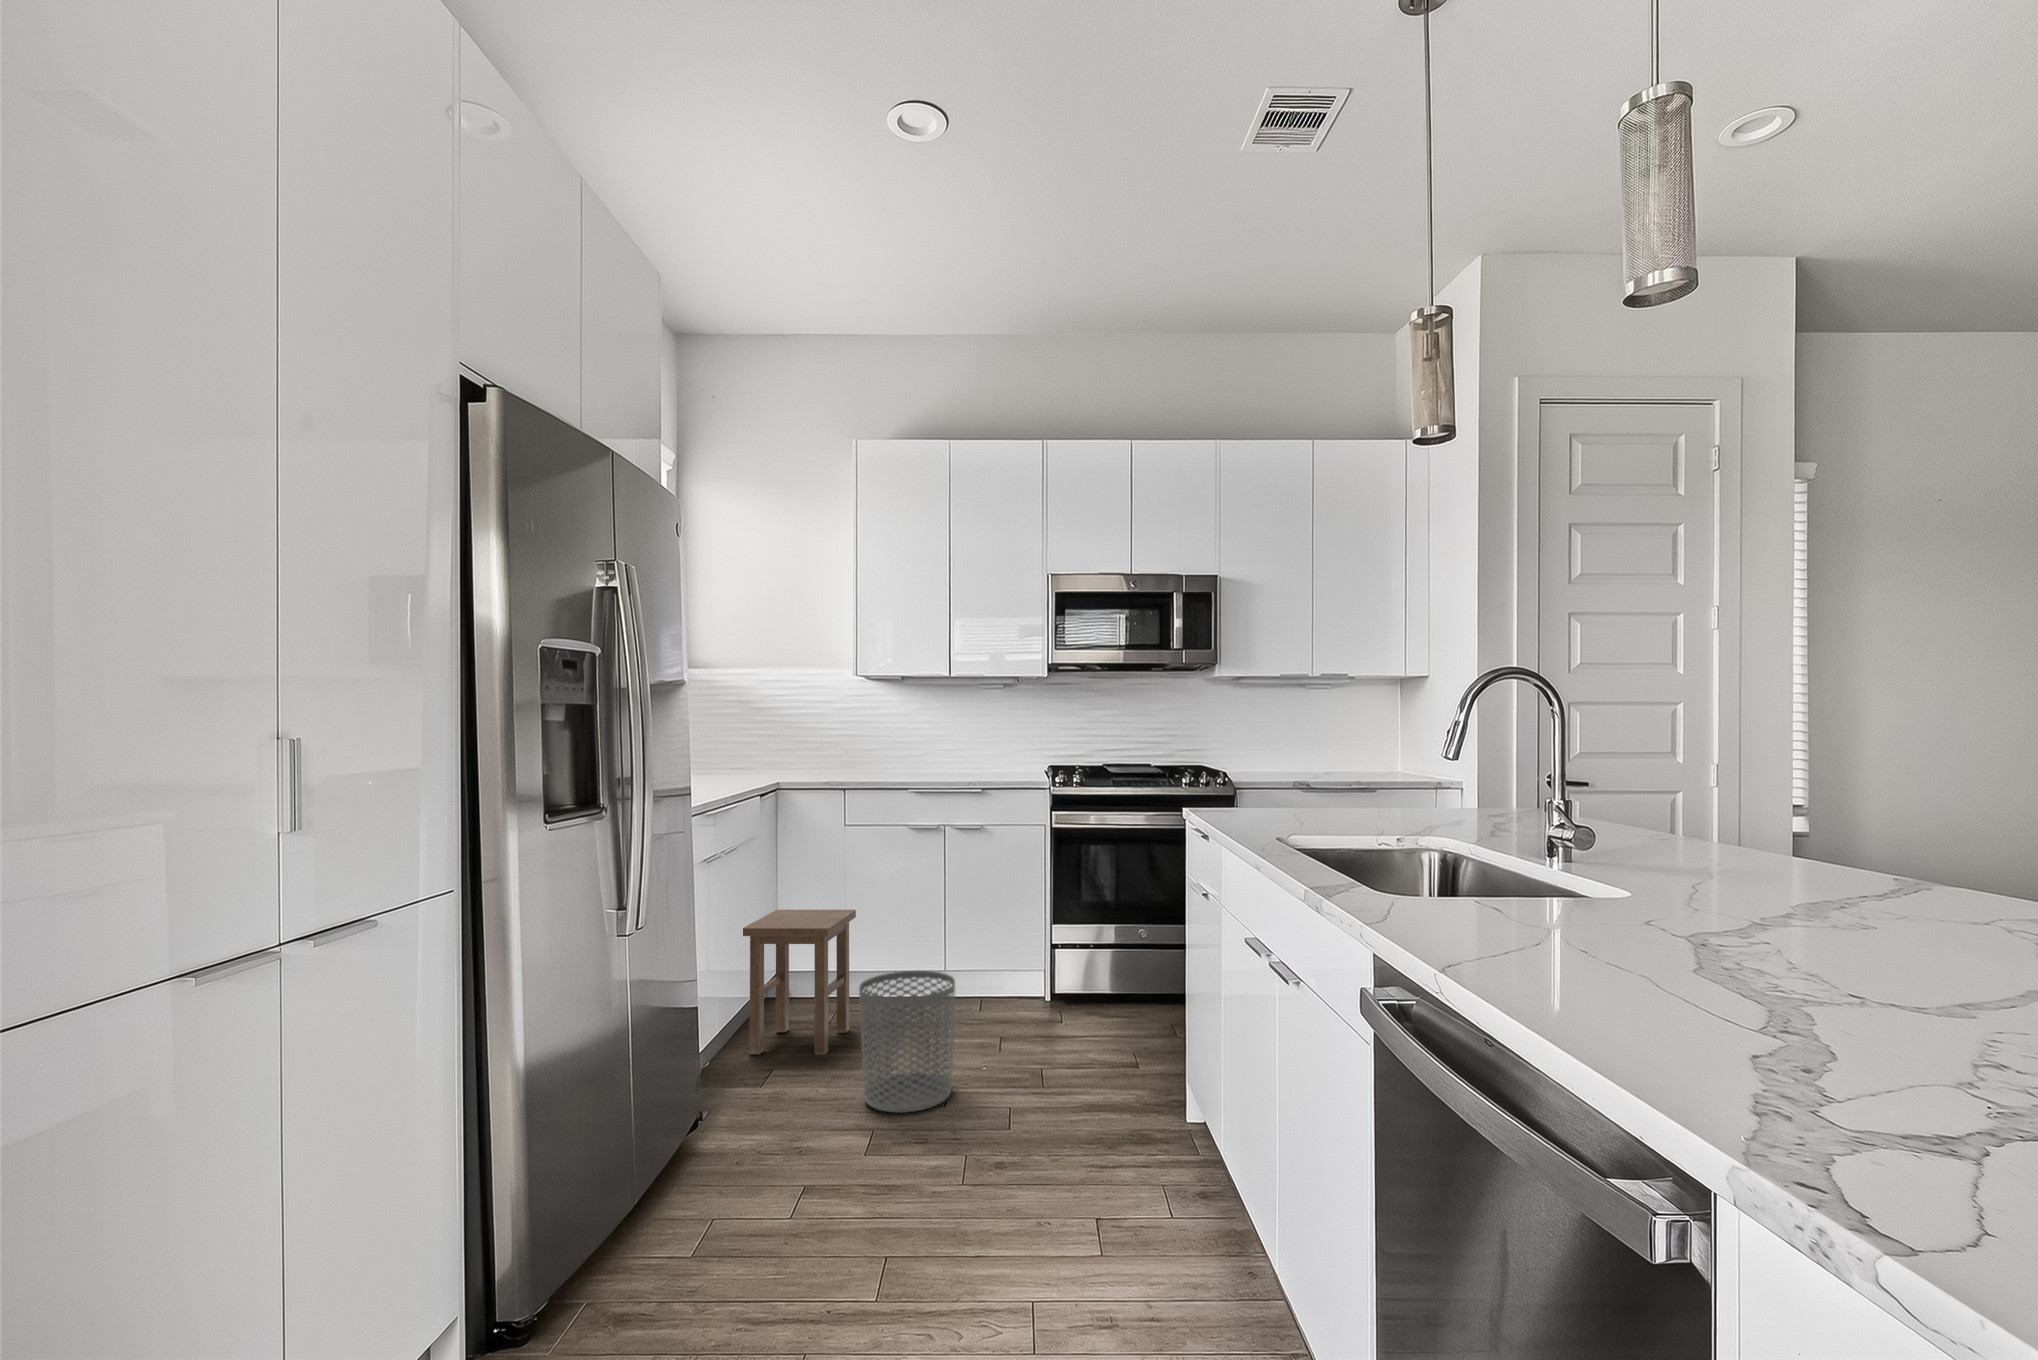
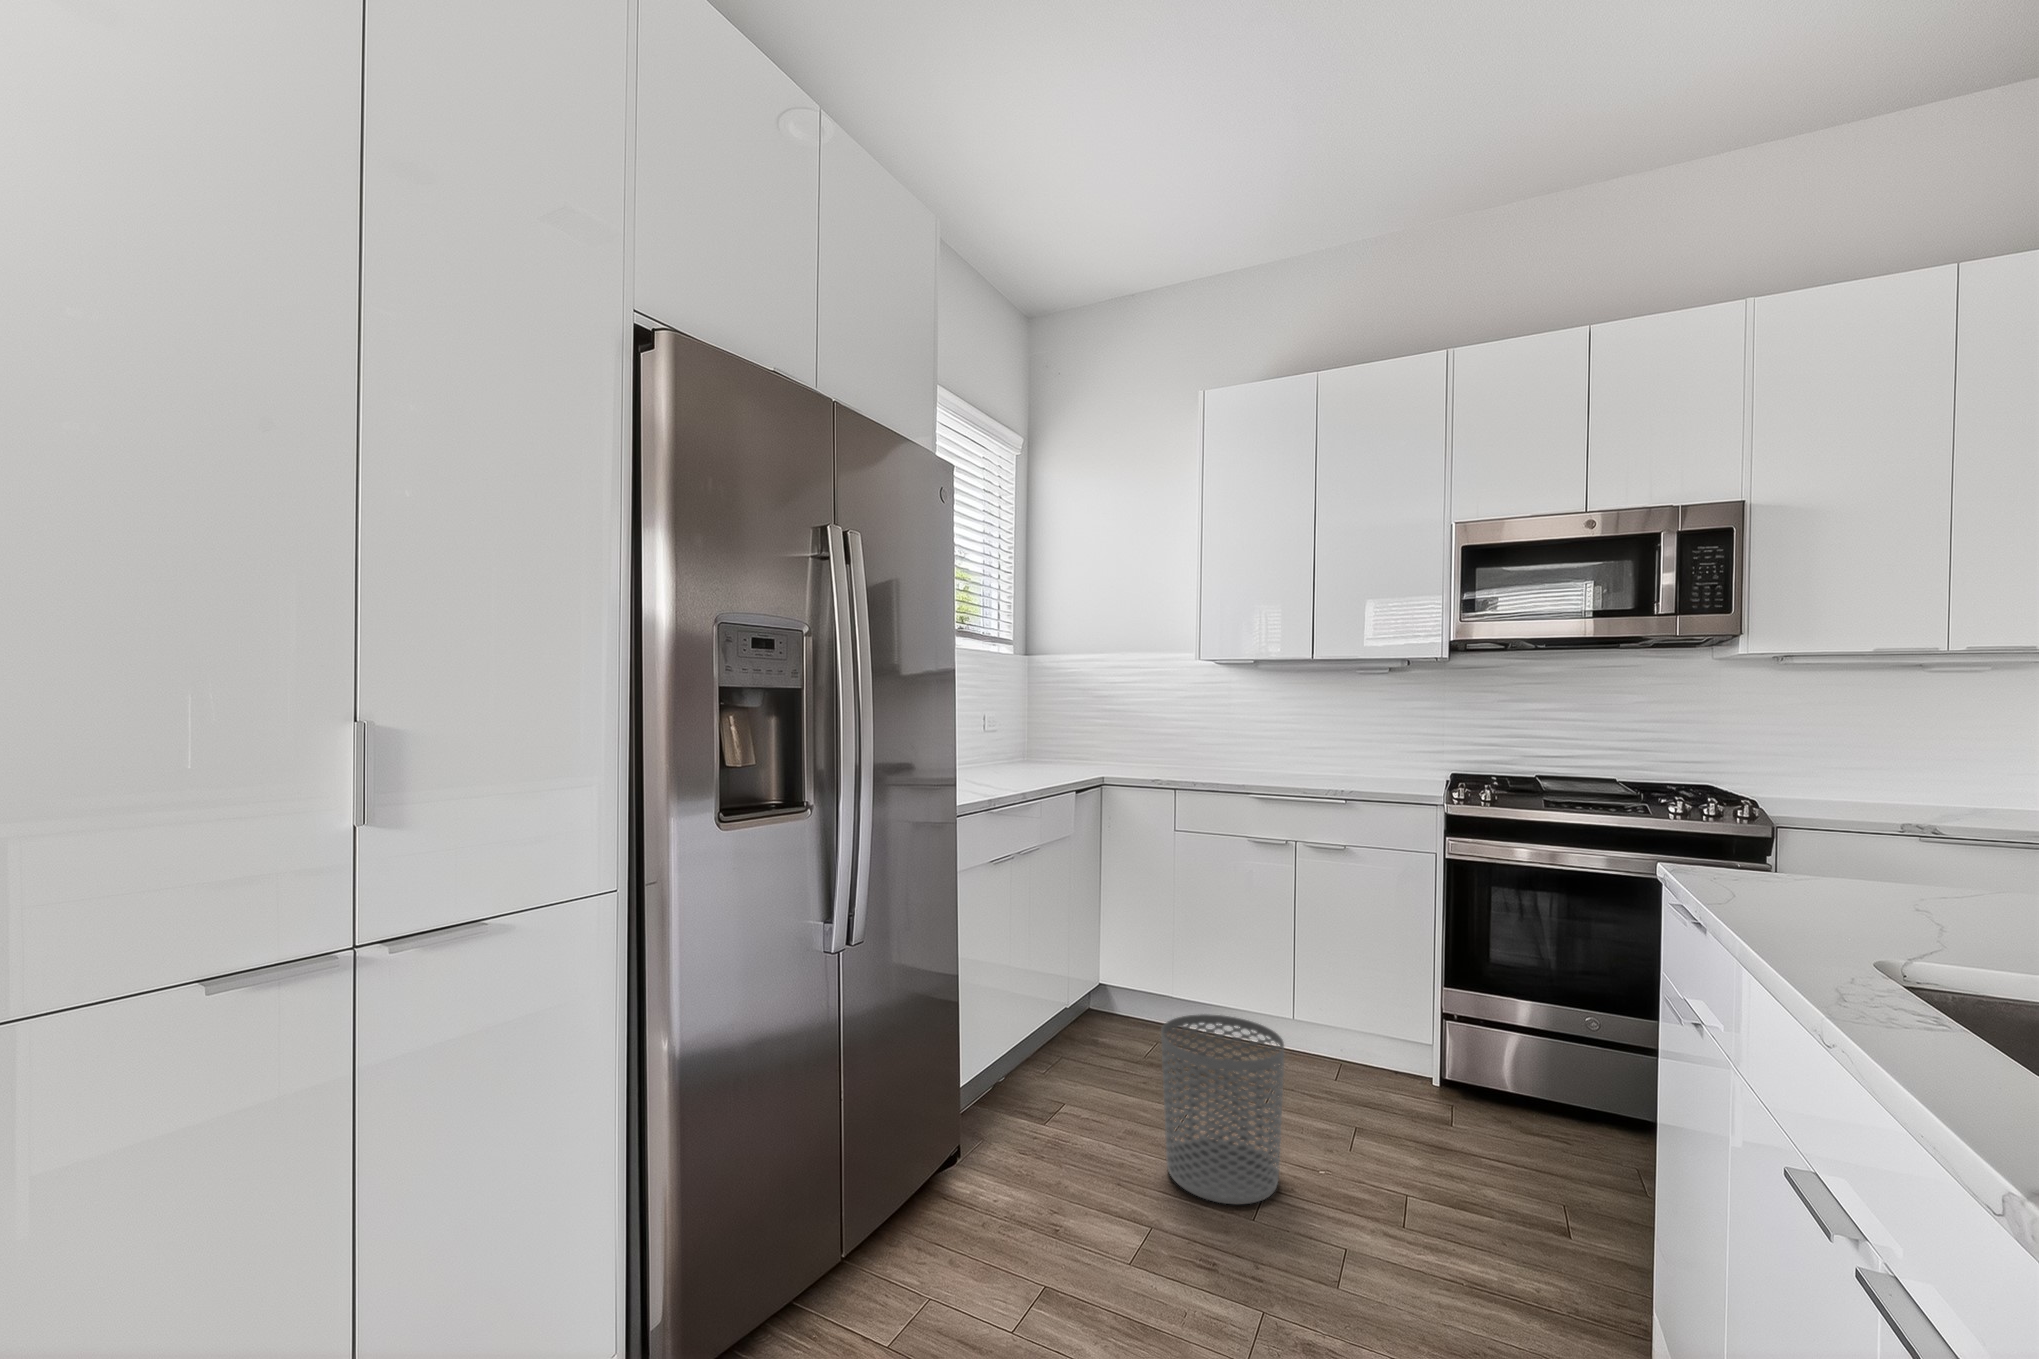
stool: present [743,910,856,1055] -> none [1061,904,1191,1083]

